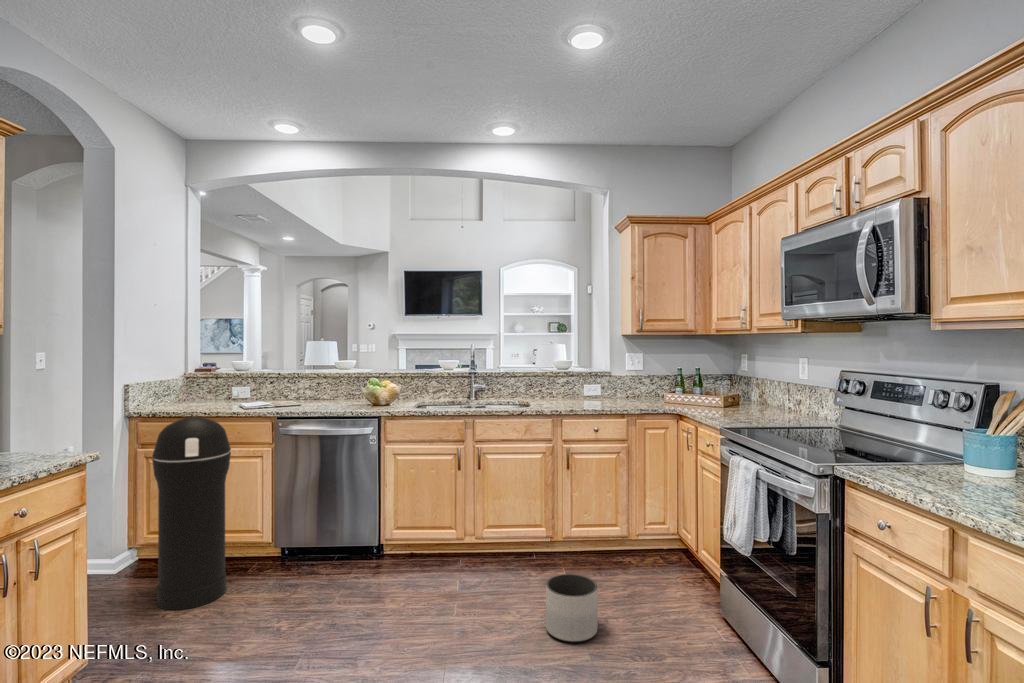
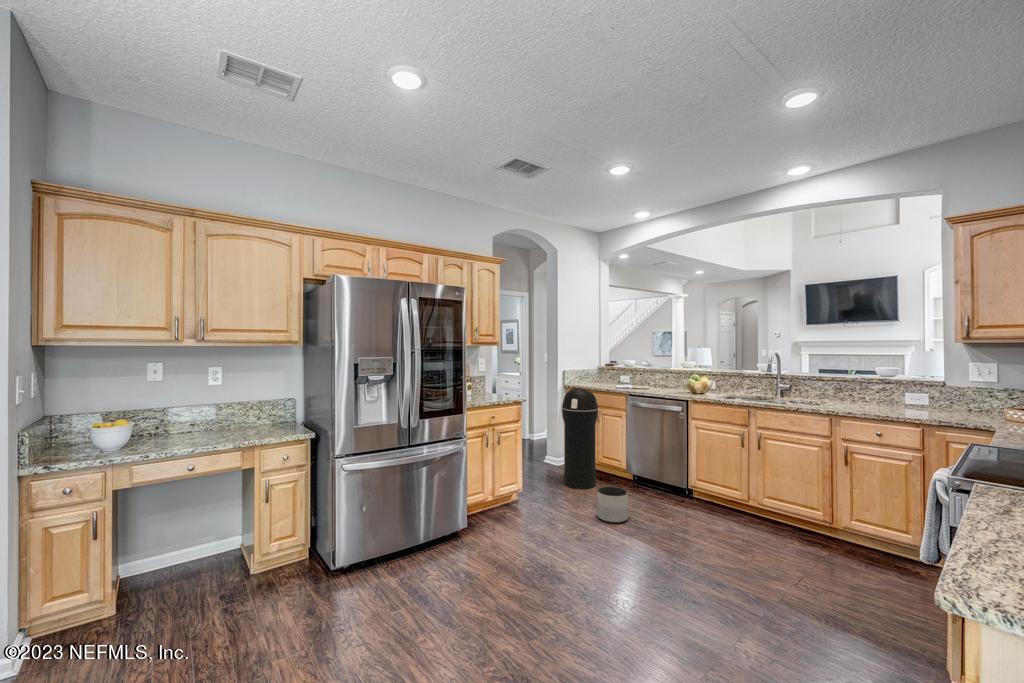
planter: present [546,574,598,642] -> present [597,486,628,523]

